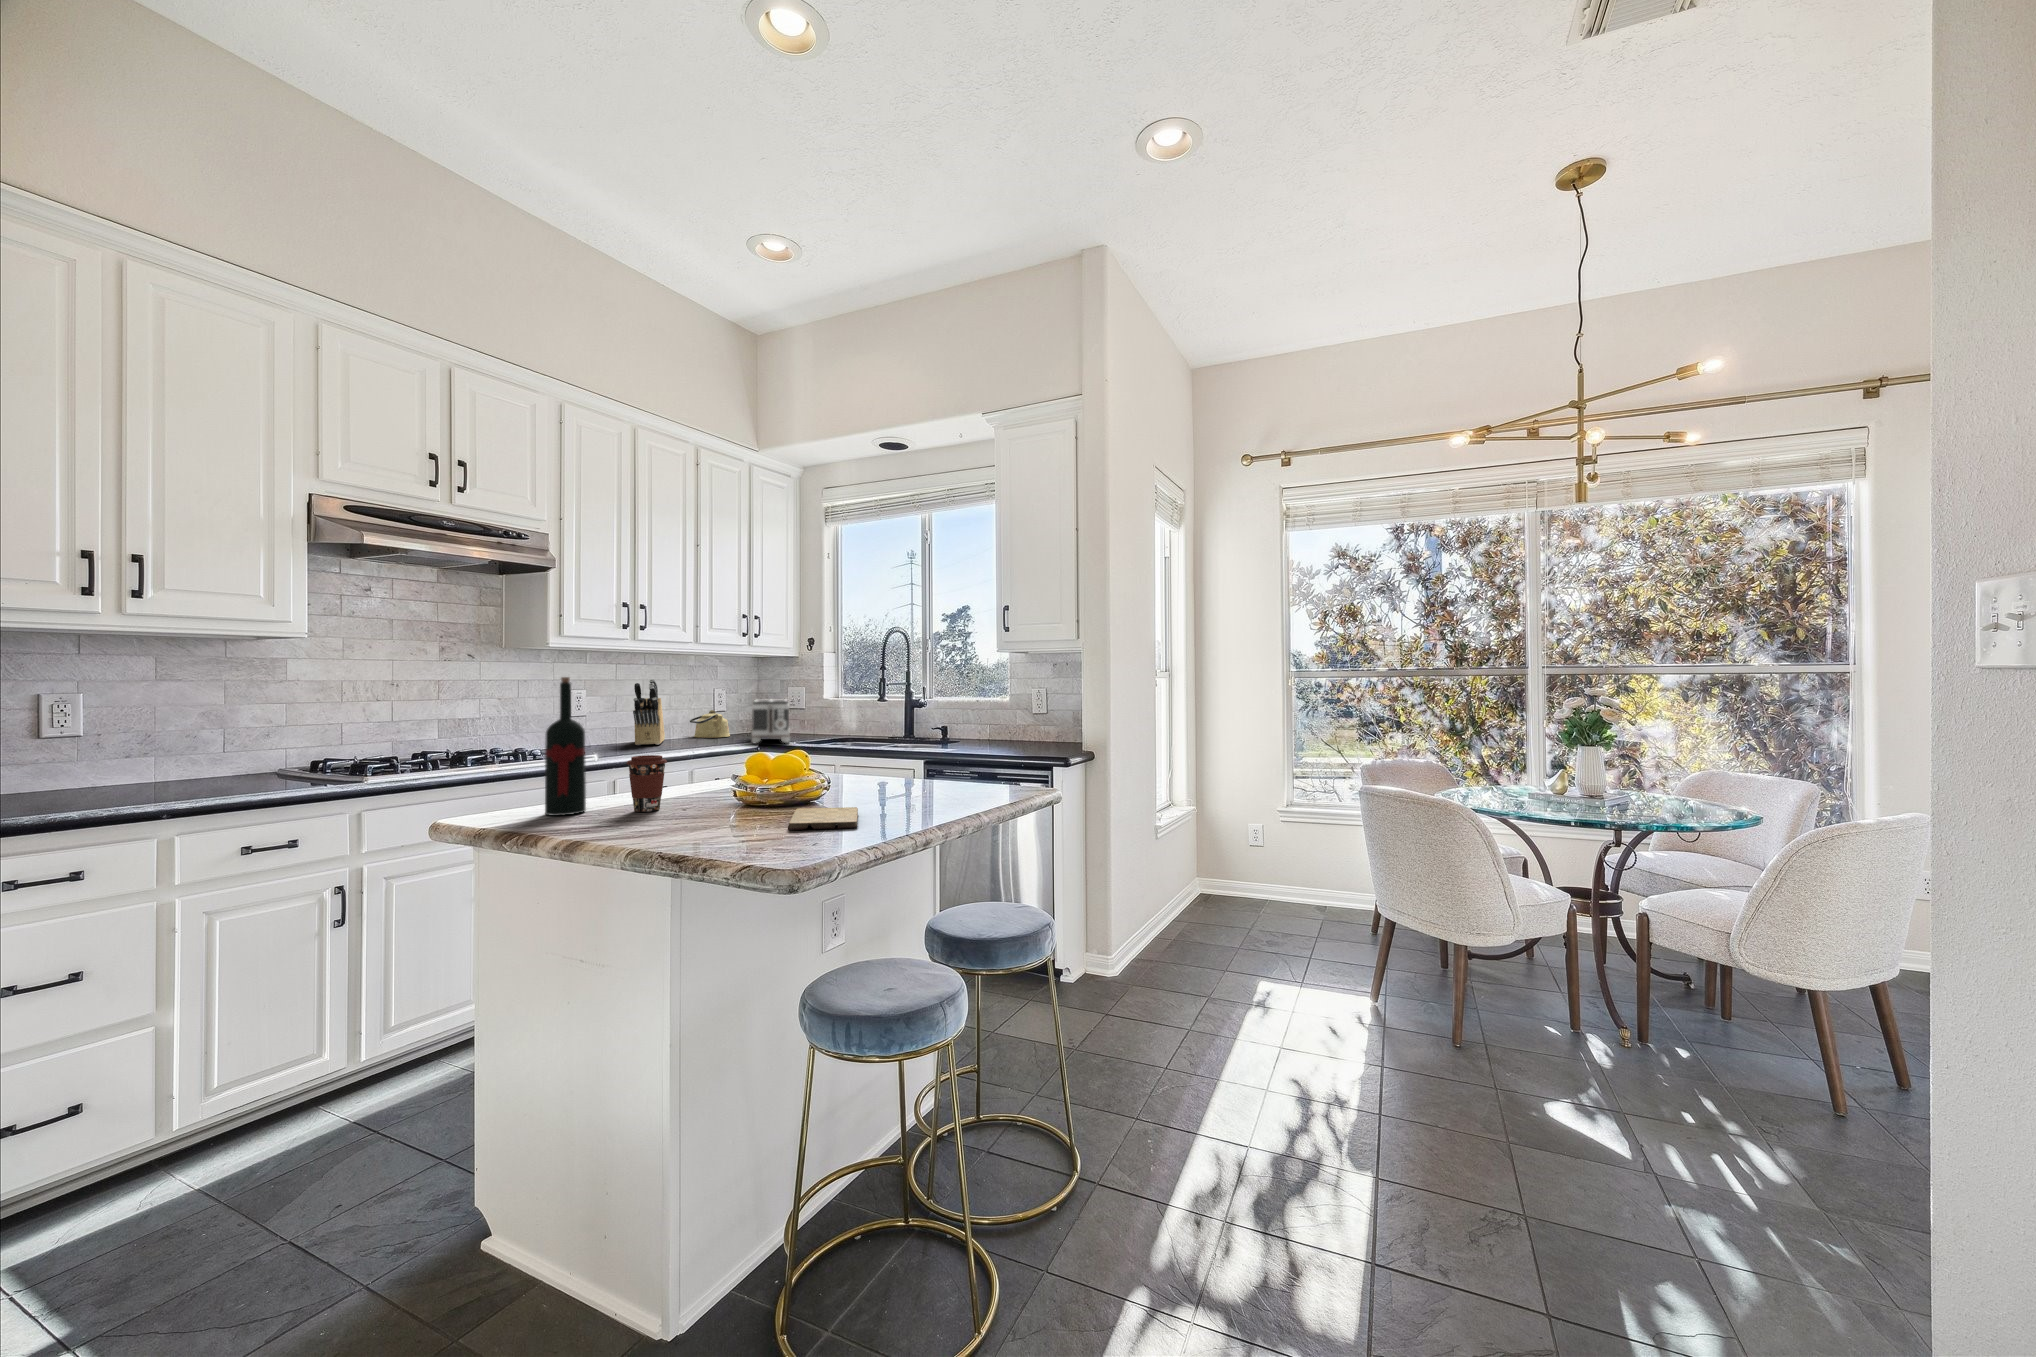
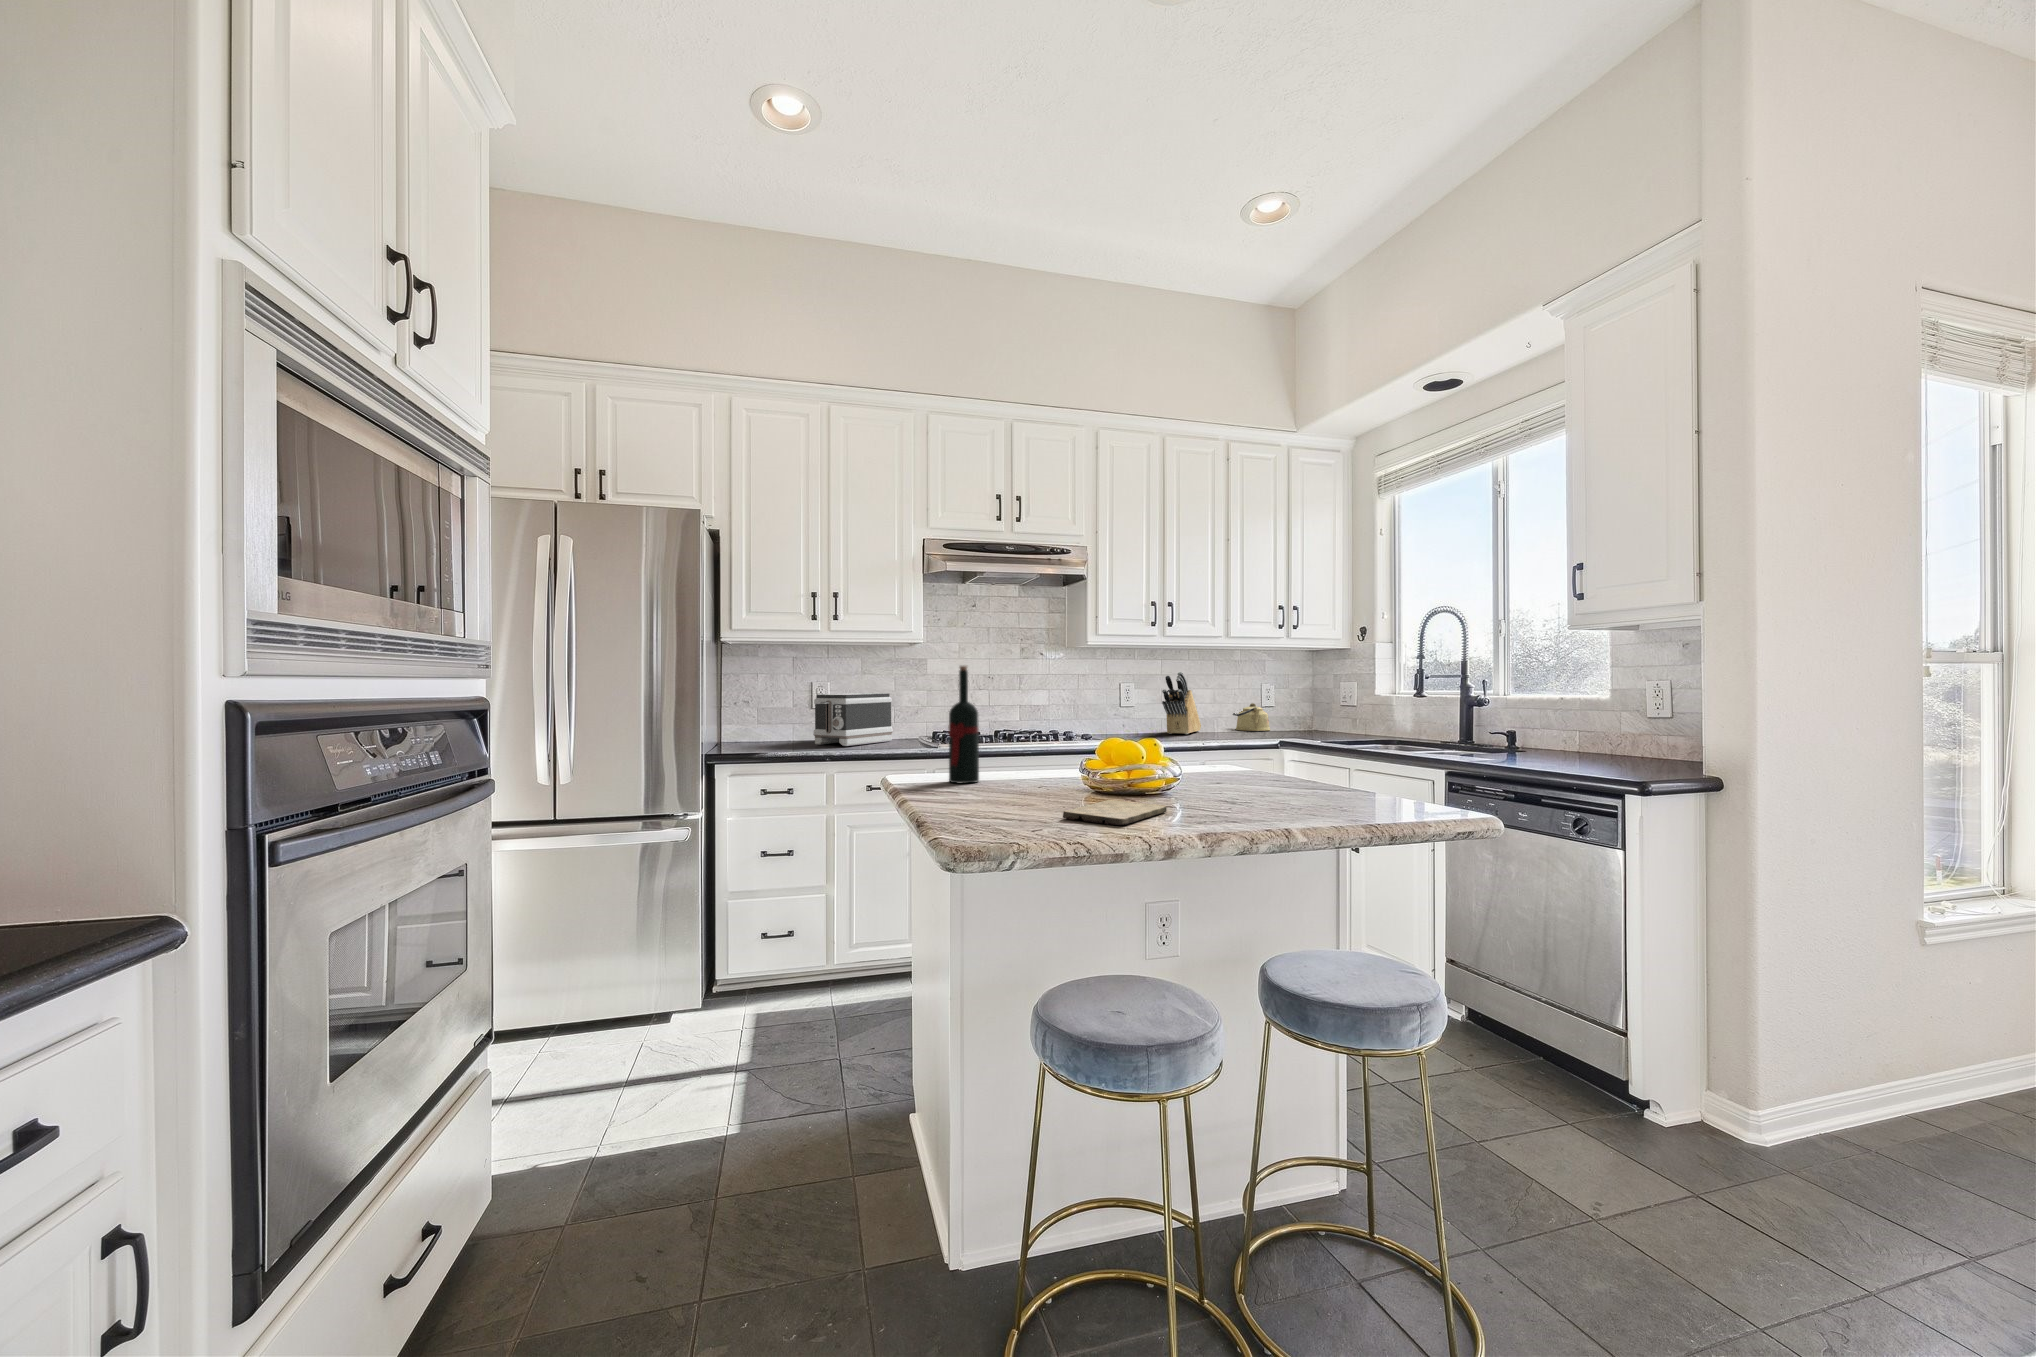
toaster: present [751,699,790,743] -> present [813,693,893,746]
coffee cup: present [626,755,667,812] -> none [1000,737,1033,788]

